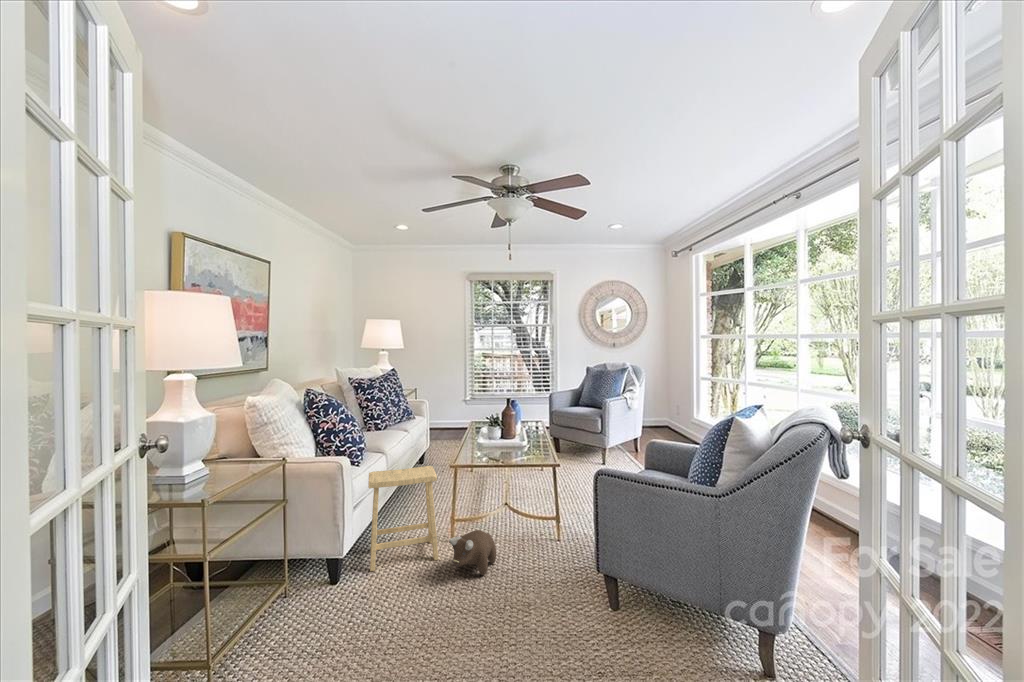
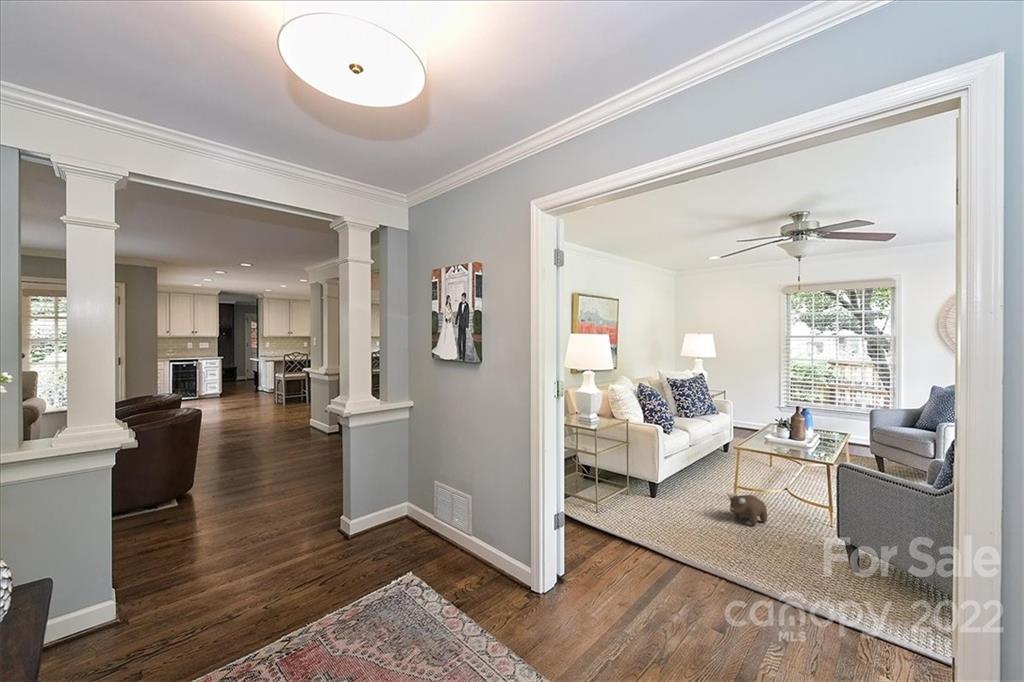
footstool: present [368,466,438,571] -> none [674,440,722,509]

